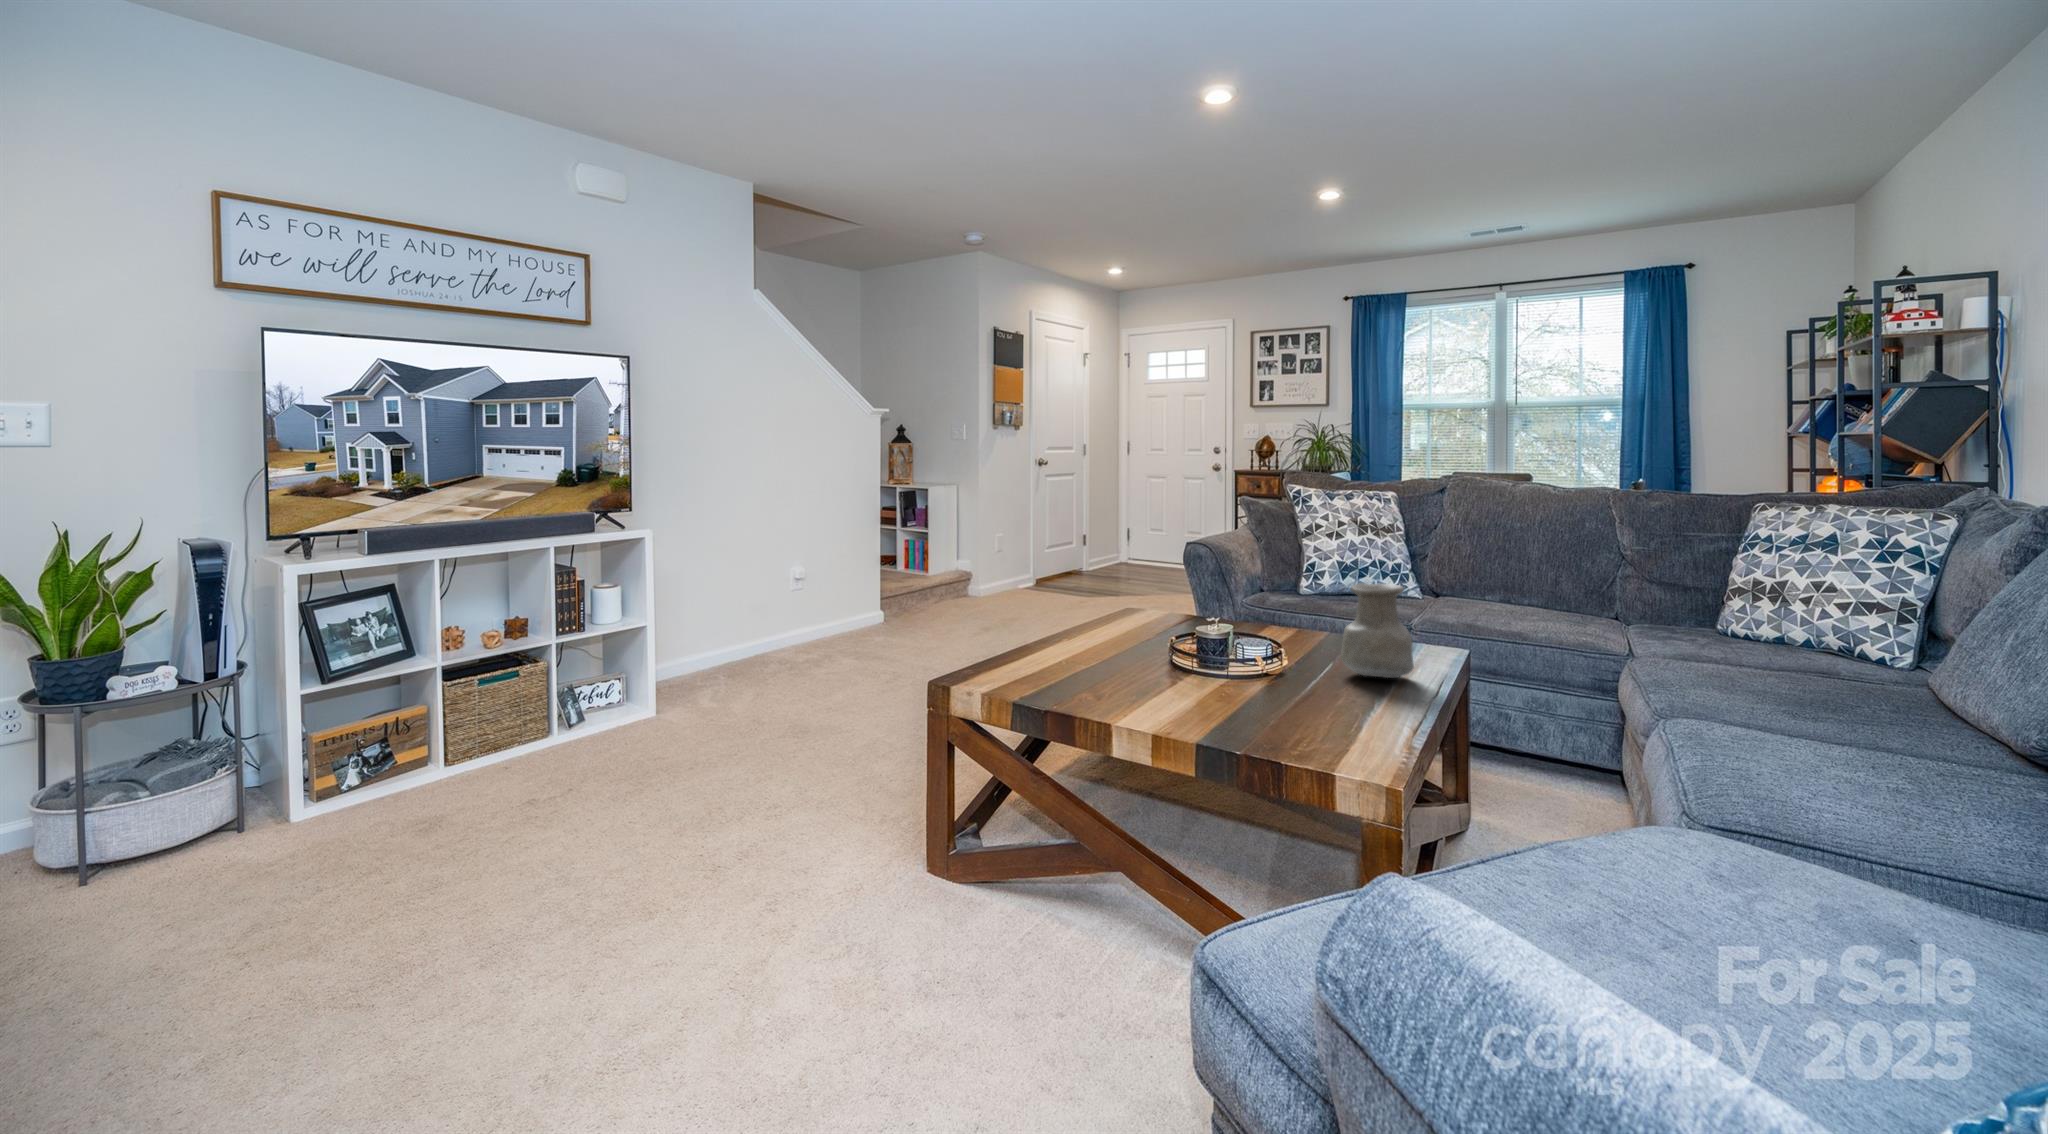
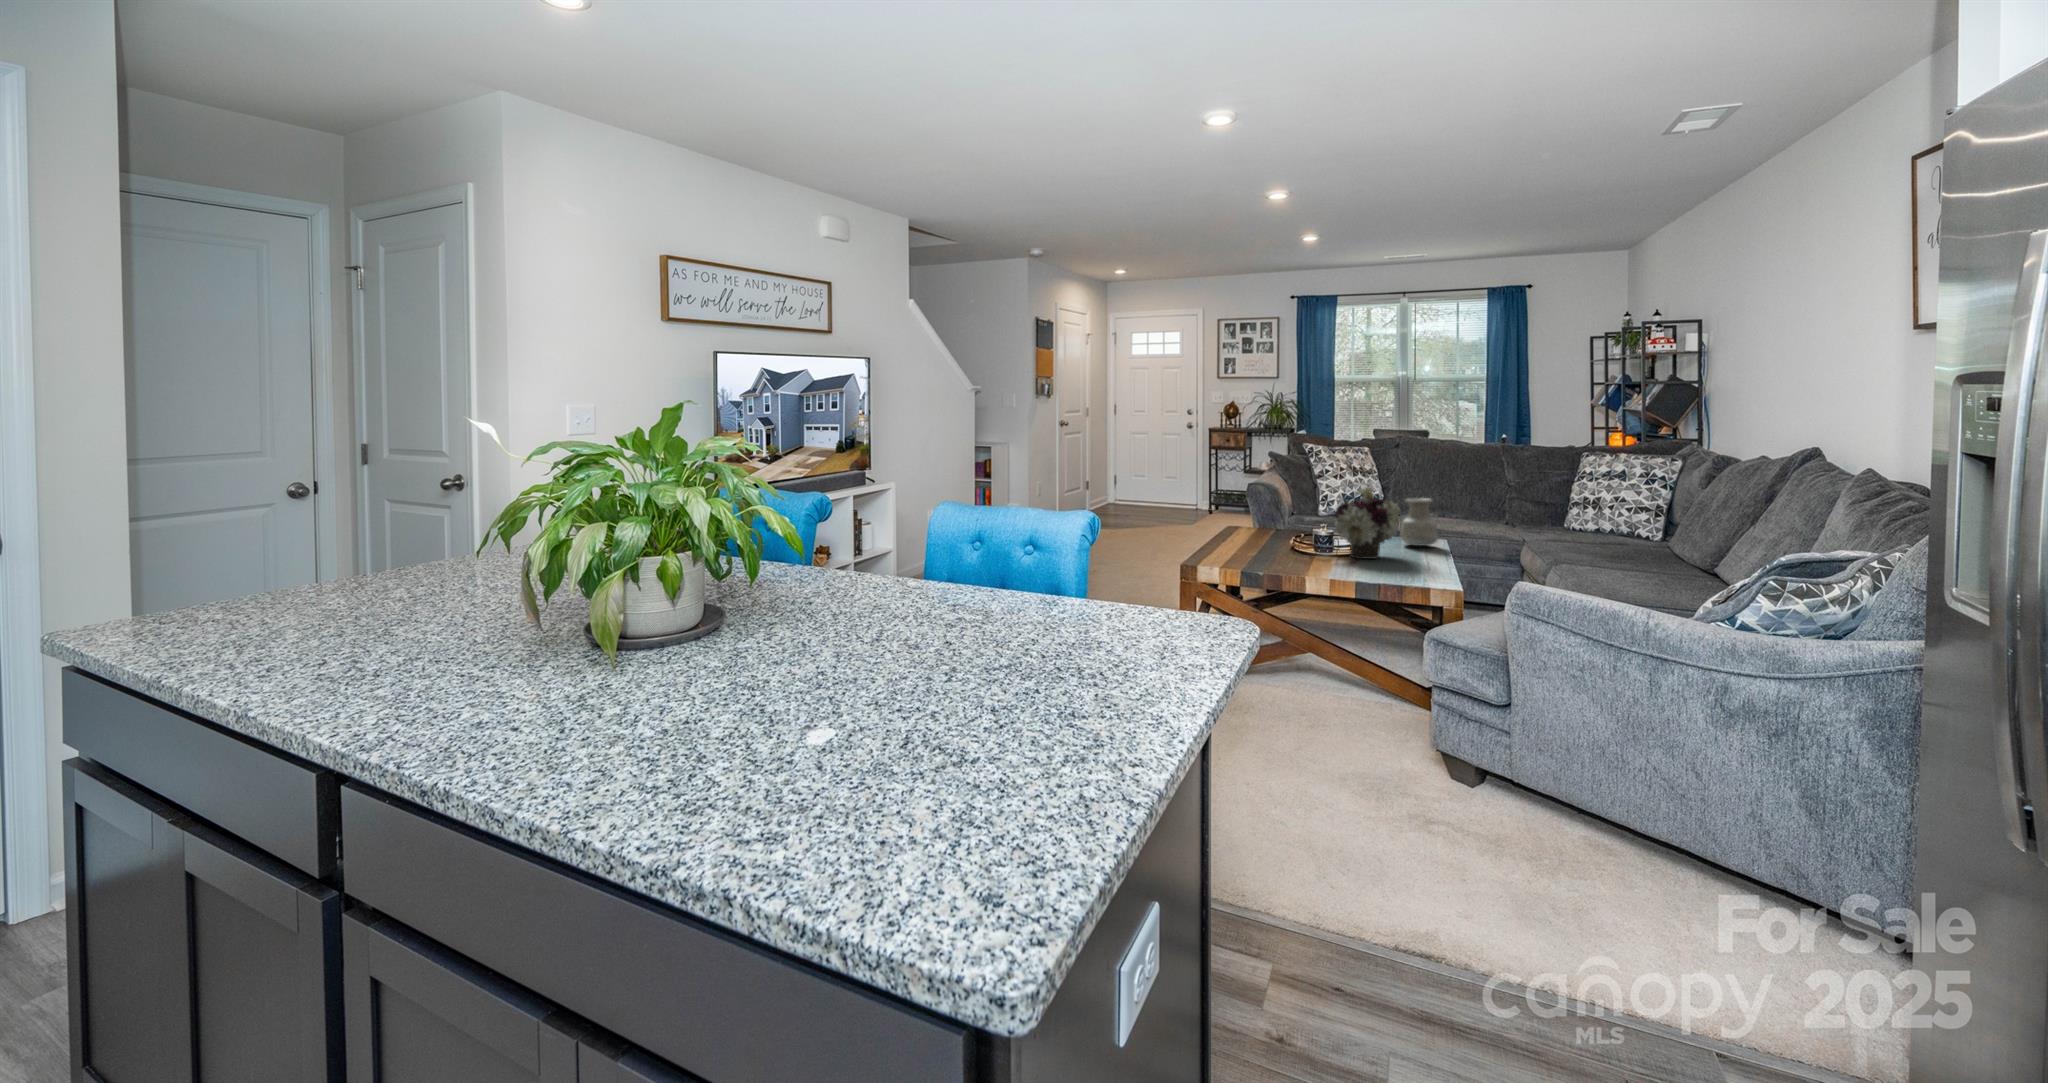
flower arrangement: none [1157,560,1306,713] -> present [1334,486,1400,559]

